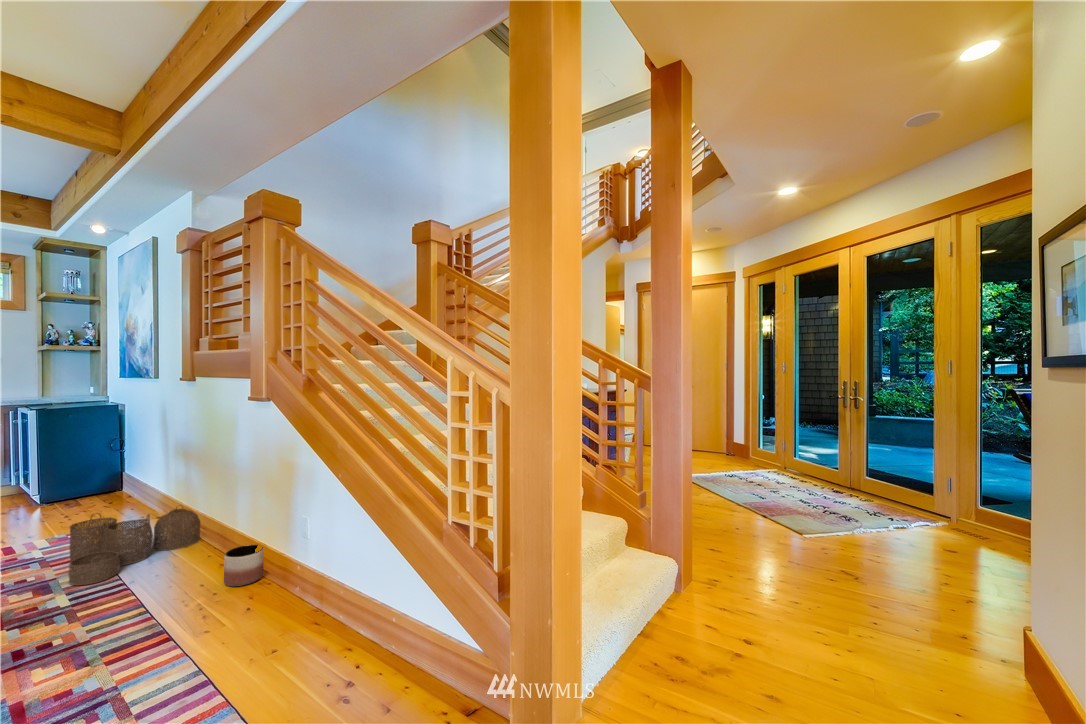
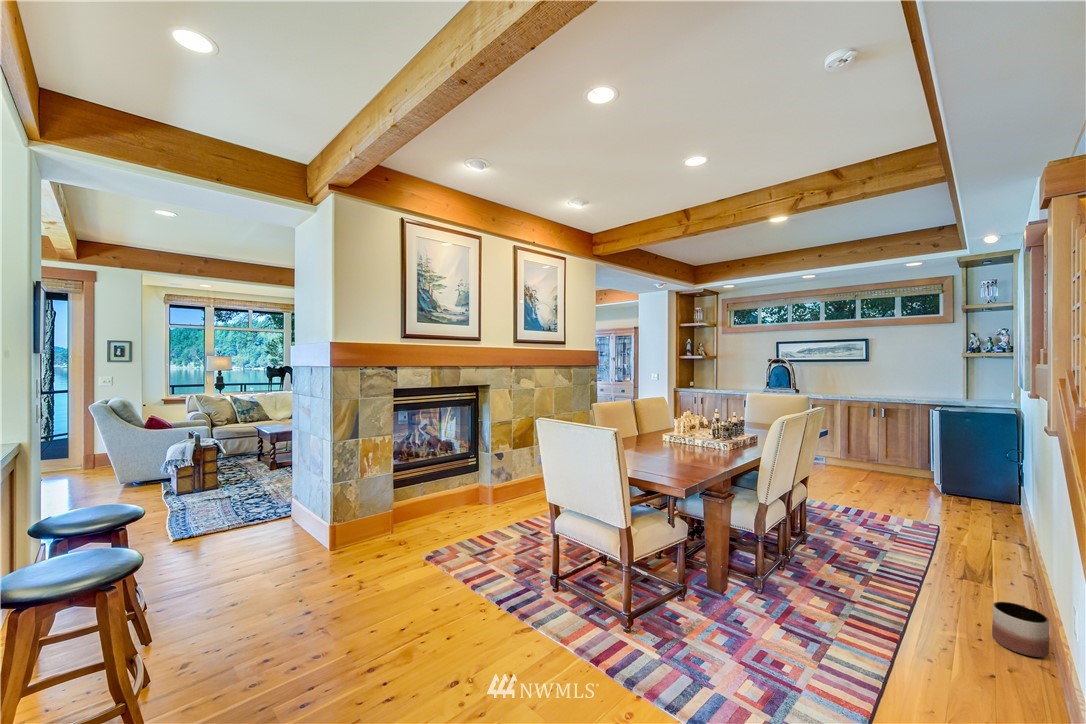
woven basket: present [68,507,200,585] -> none [890,511,1034,584]

